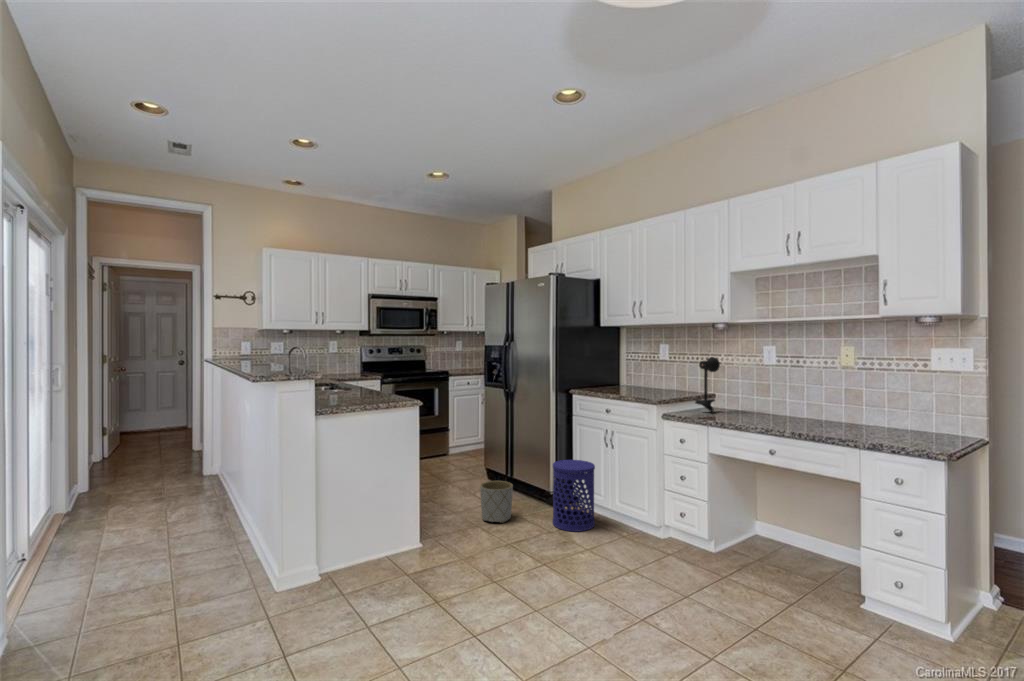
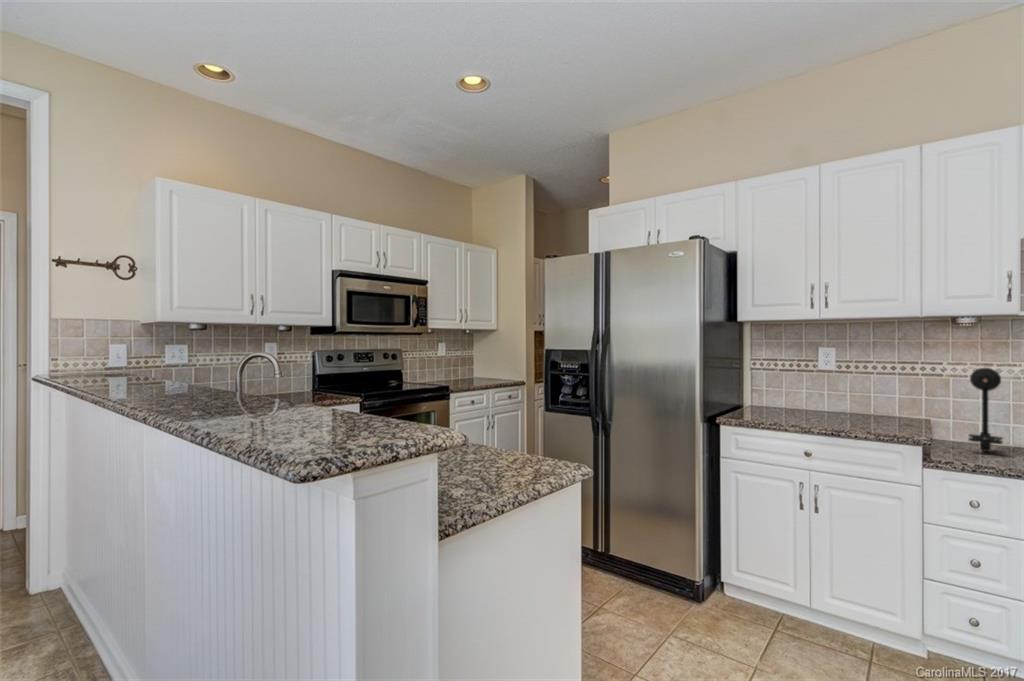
waste bin: present [553,460,595,531] -> none [739,534,817,666]
planter: present [480,481,513,523] -> none [622,579,680,661]

